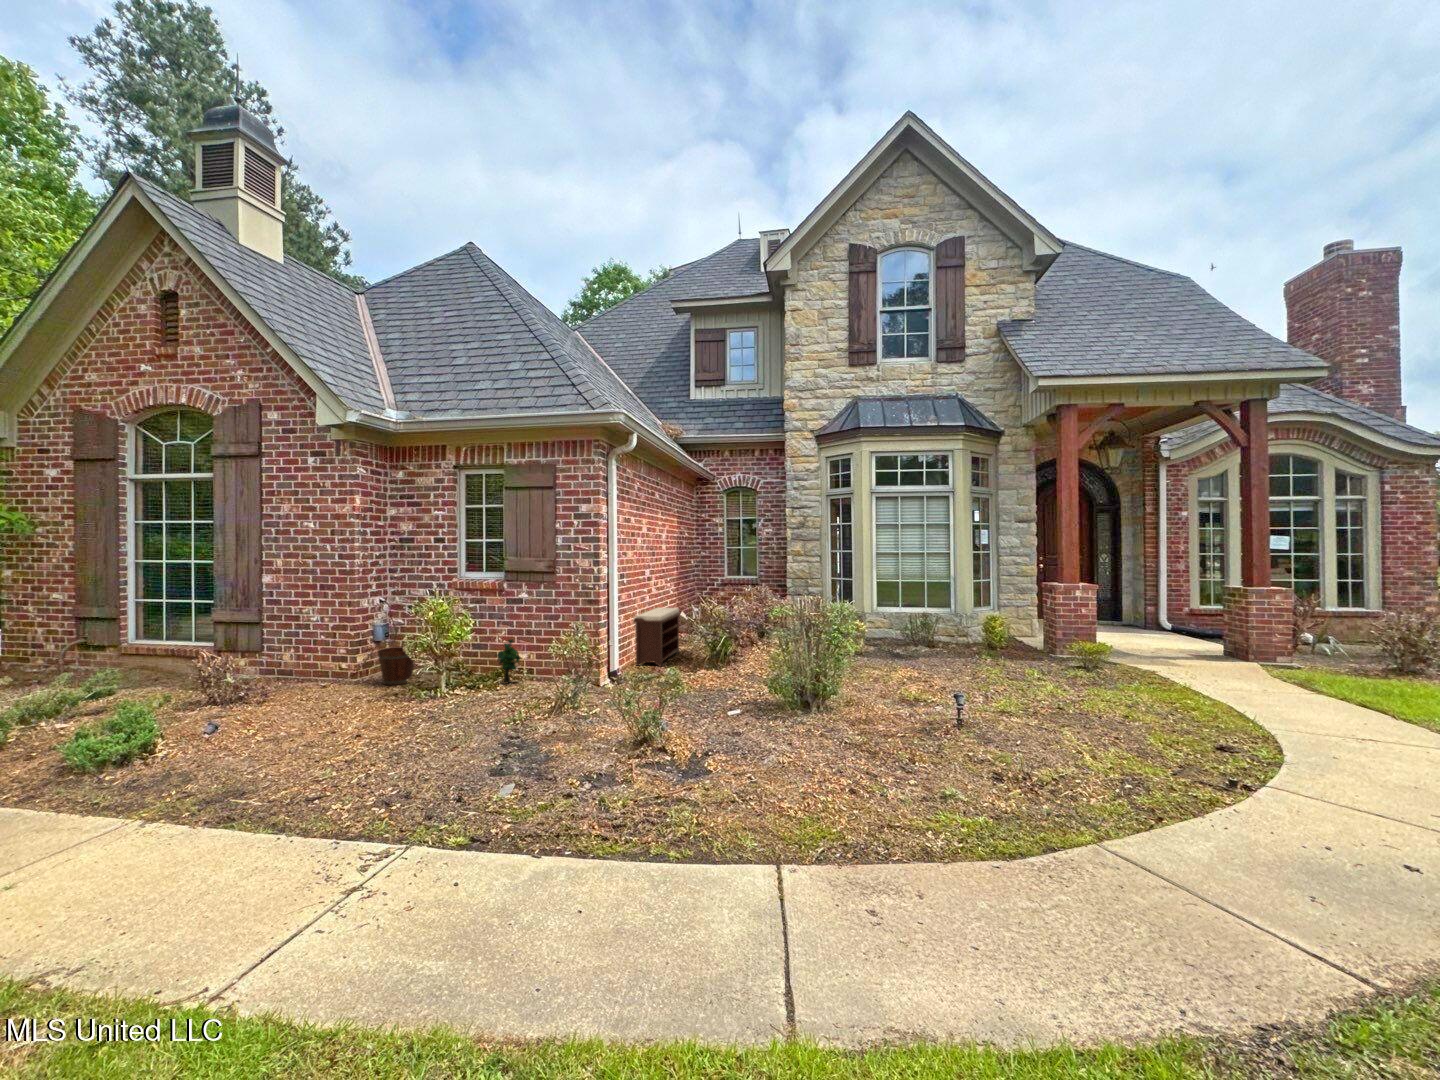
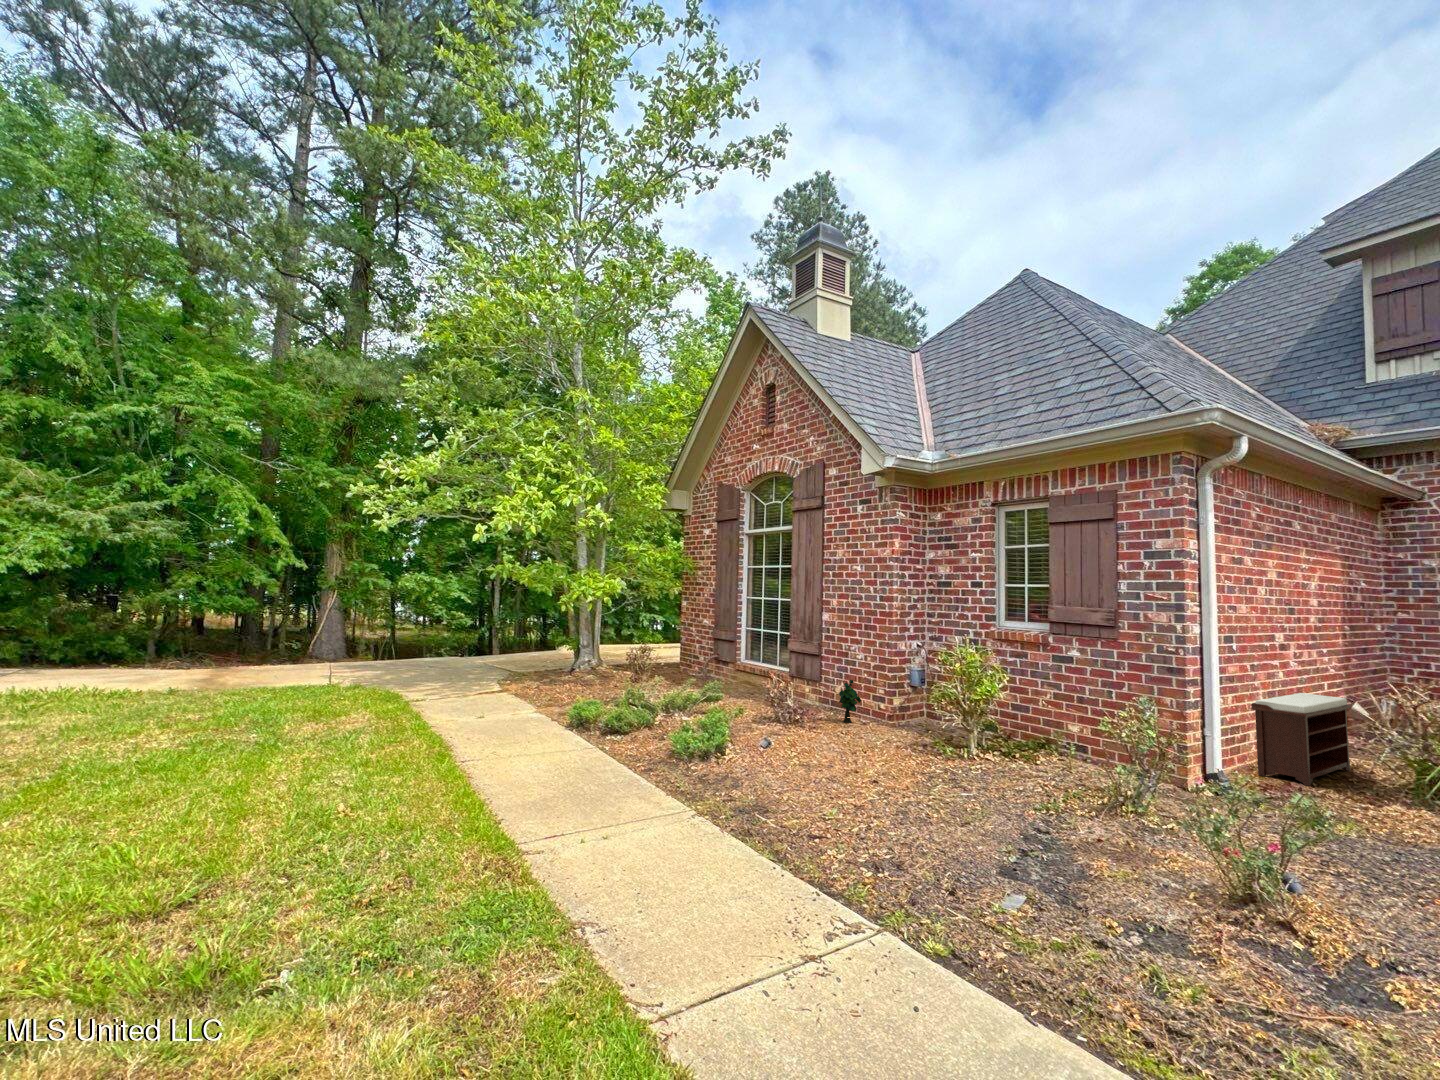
decorative plant: present [497,640,520,683] -> present [838,680,861,723]
bucket: present [378,646,415,685] -> none [913,695,951,736]

